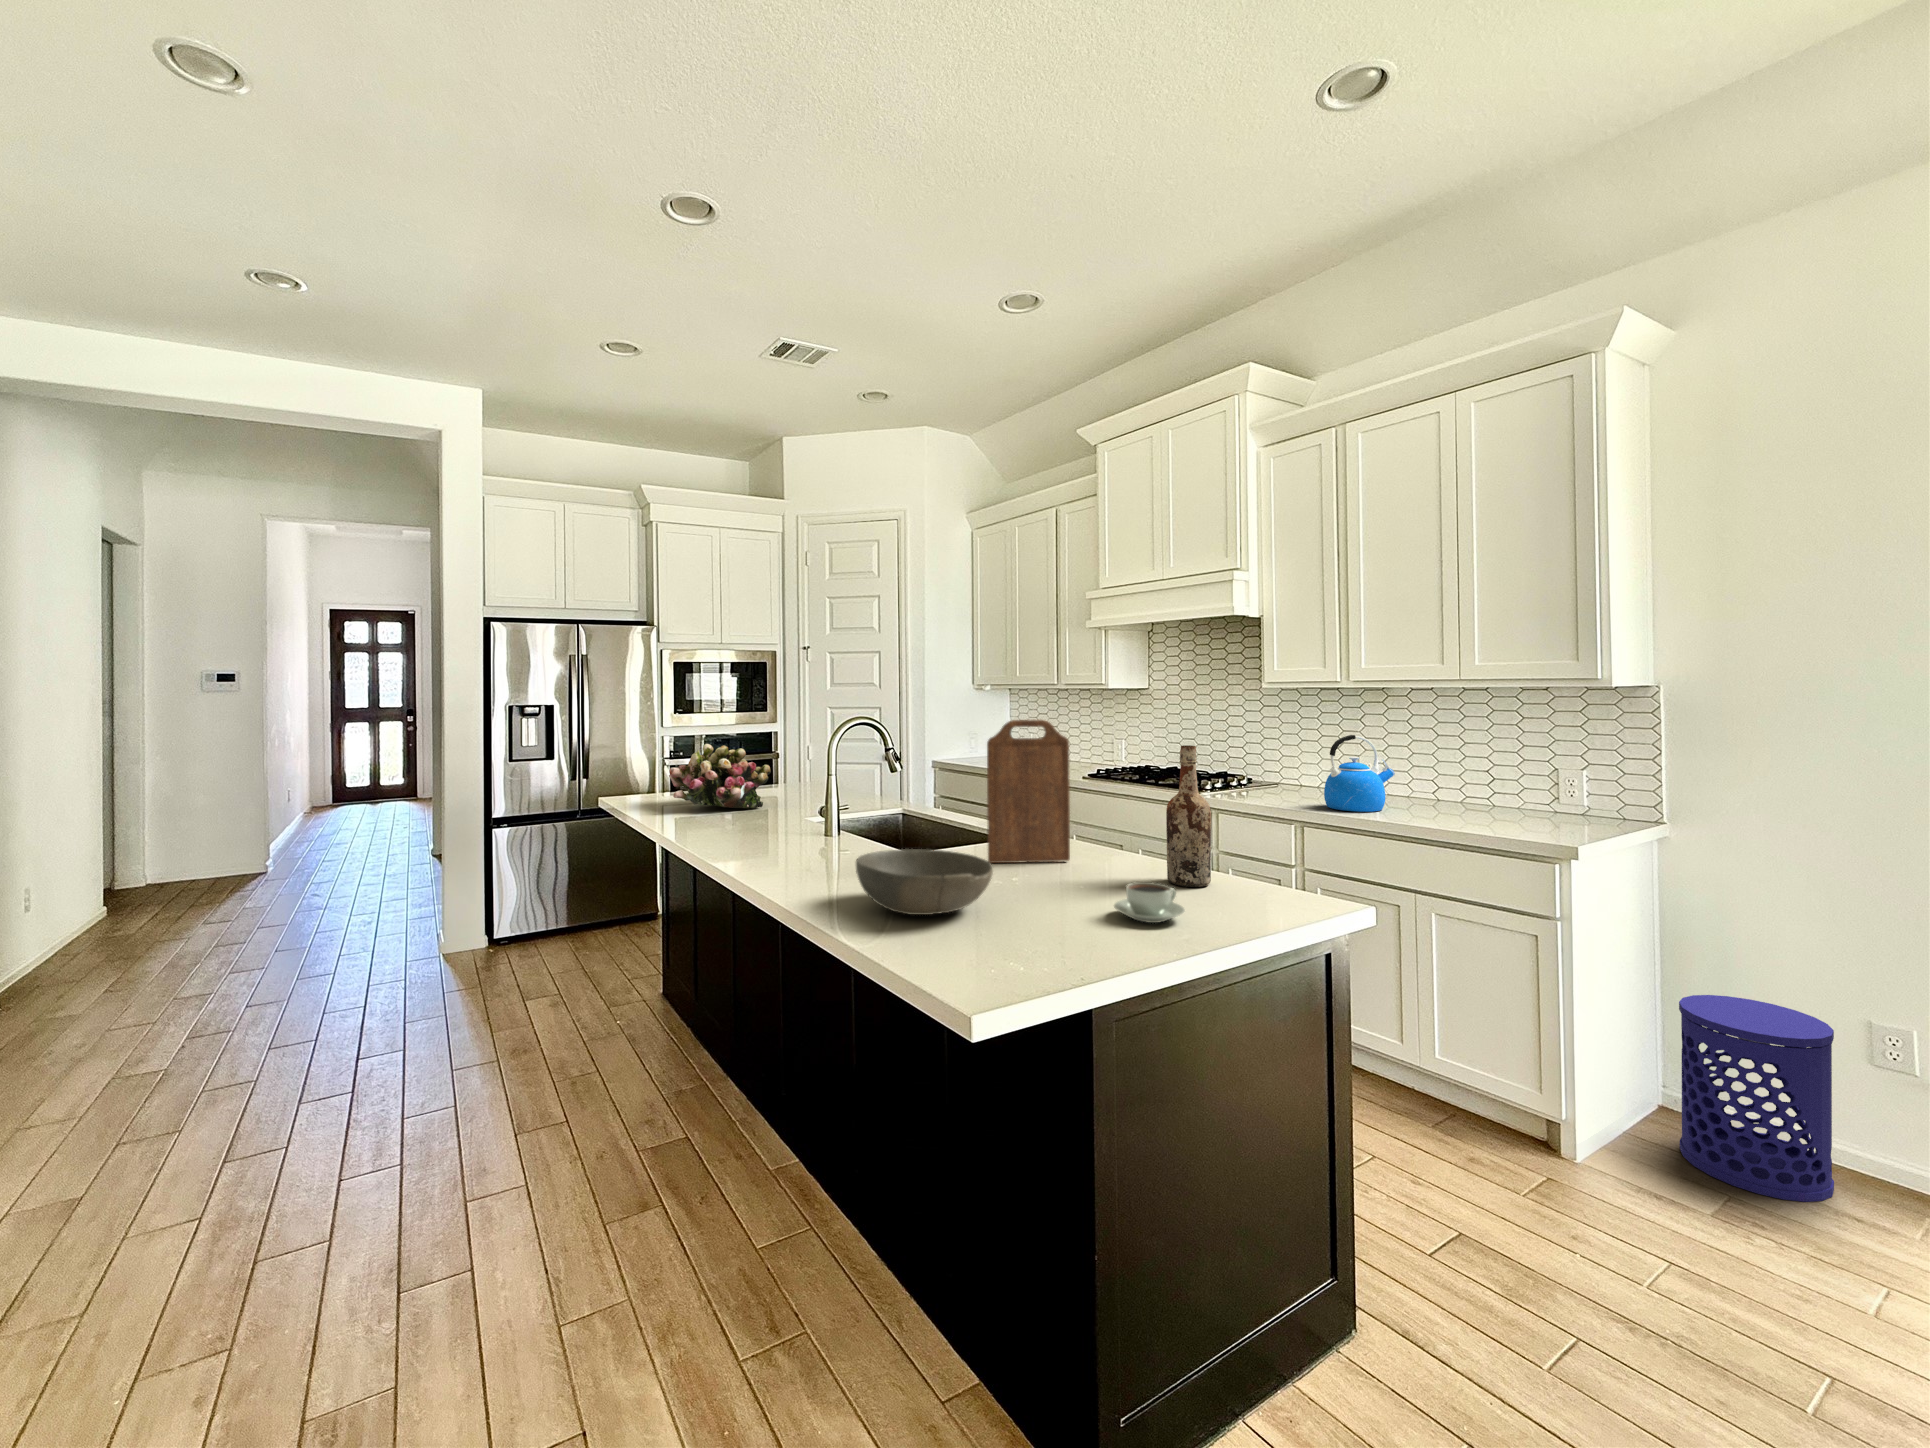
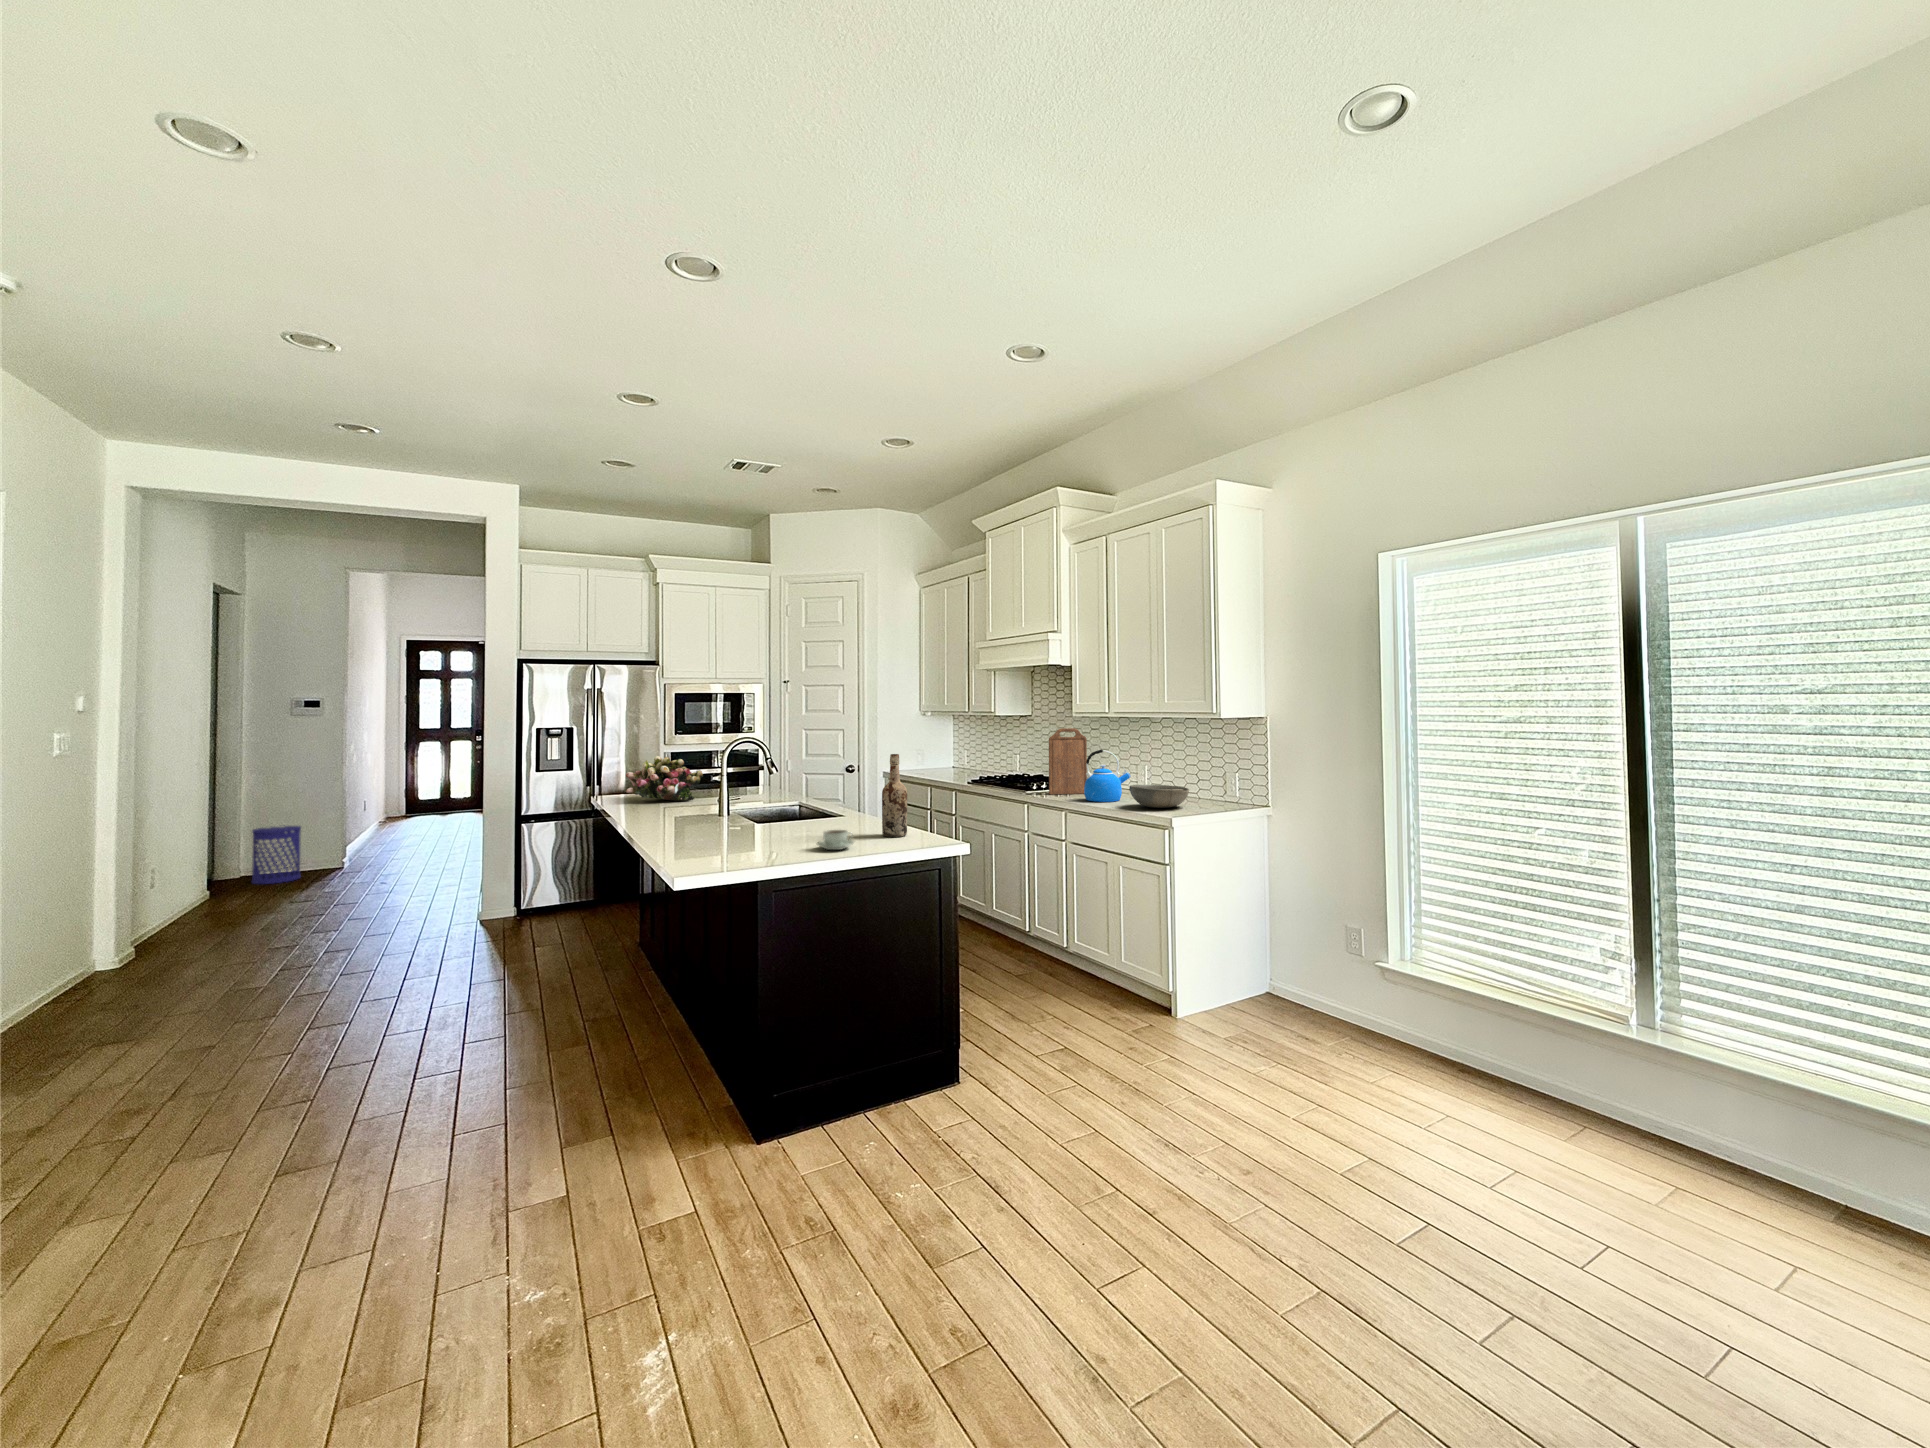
cutting board: present [987,719,1070,863] -> present [1049,728,1087,794]
bowl: present [856,849,993,915] -> present [1130,785,1189,808]
waste bin: present [1679,995,1834,1202] -> present [252,825,301,884]

